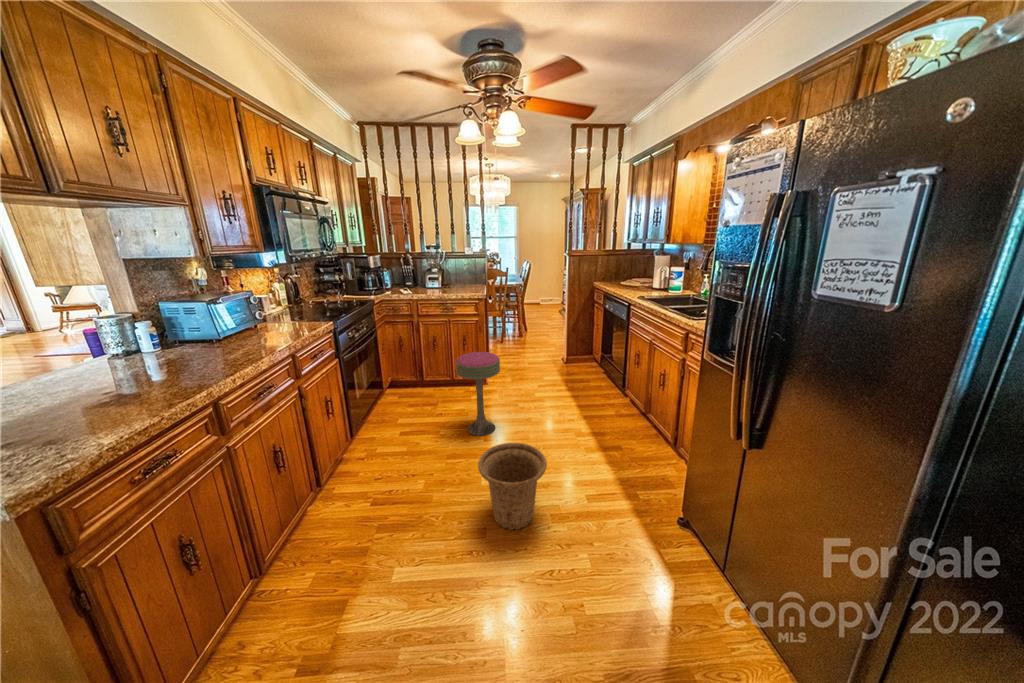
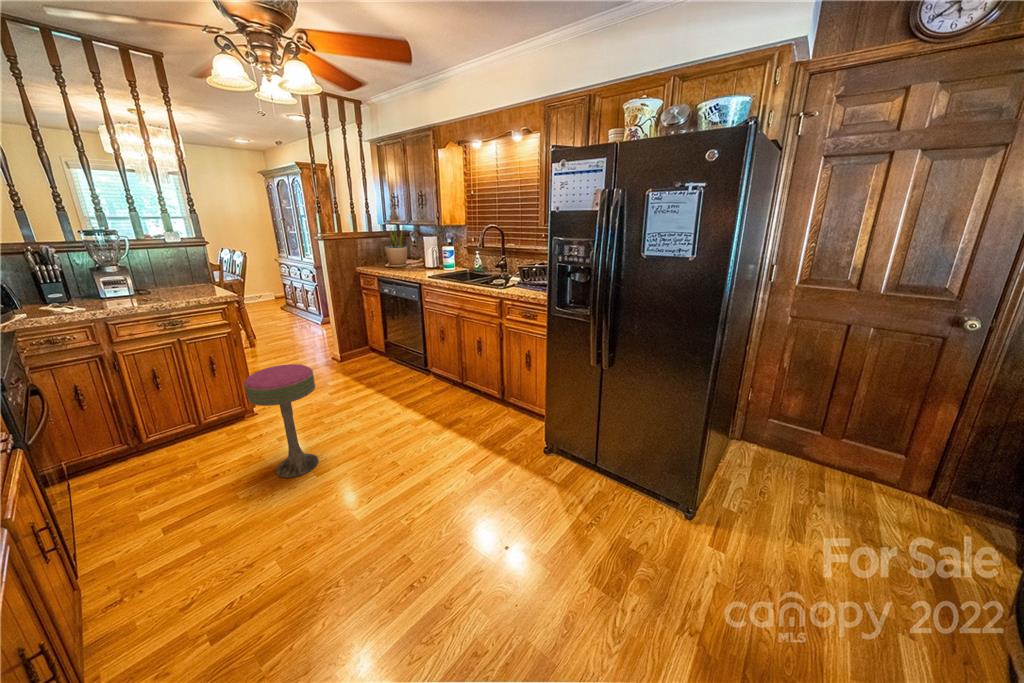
potted plant: none [619,247,640,287] -> present [385,227,407,267]
basket: present [478,443,547,530] -> none [377,445,457,543]

